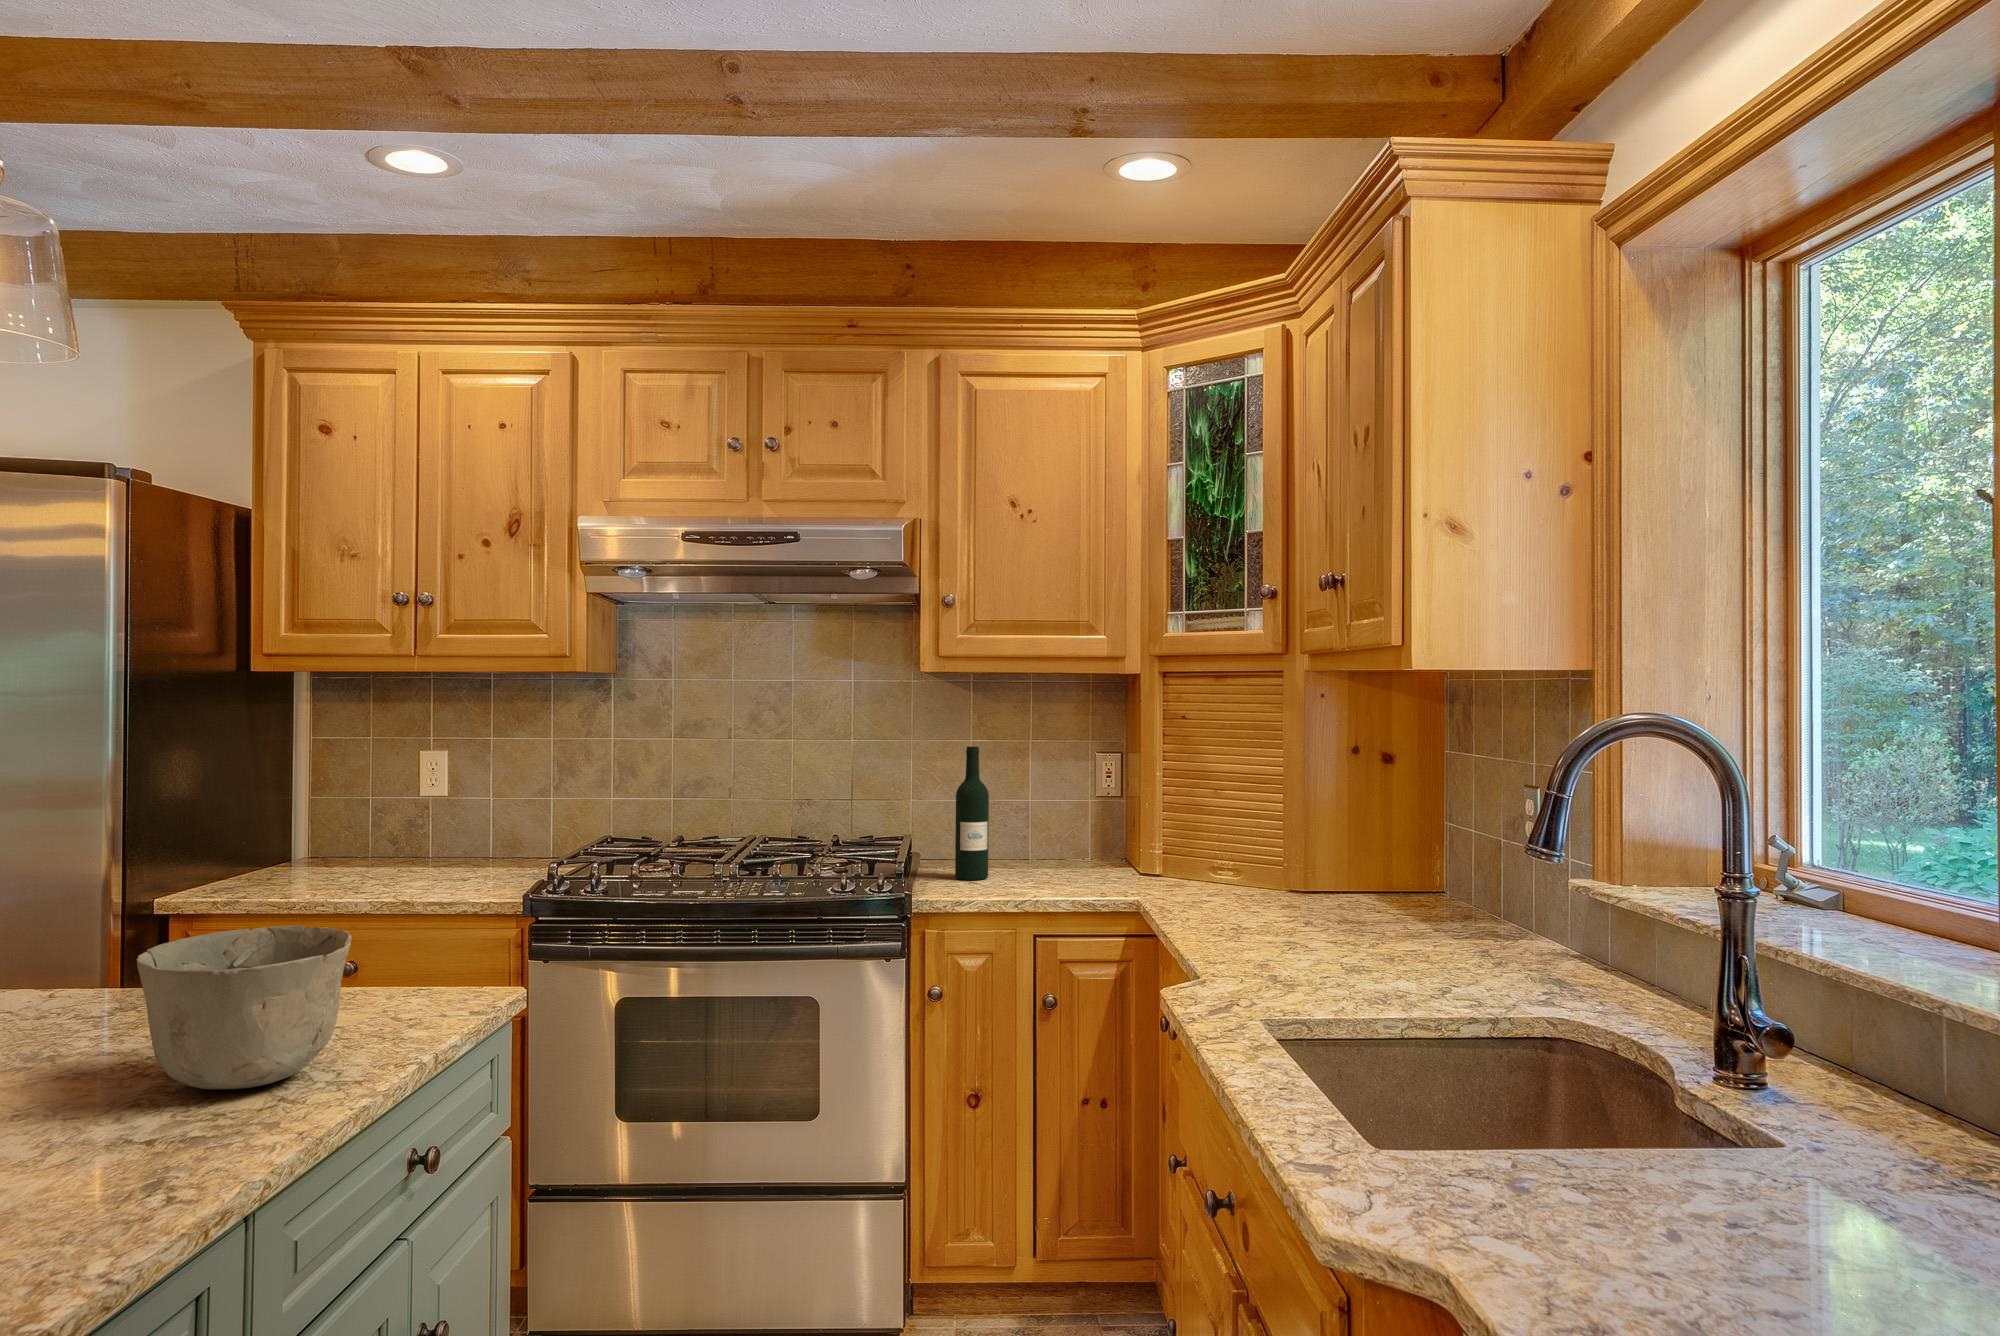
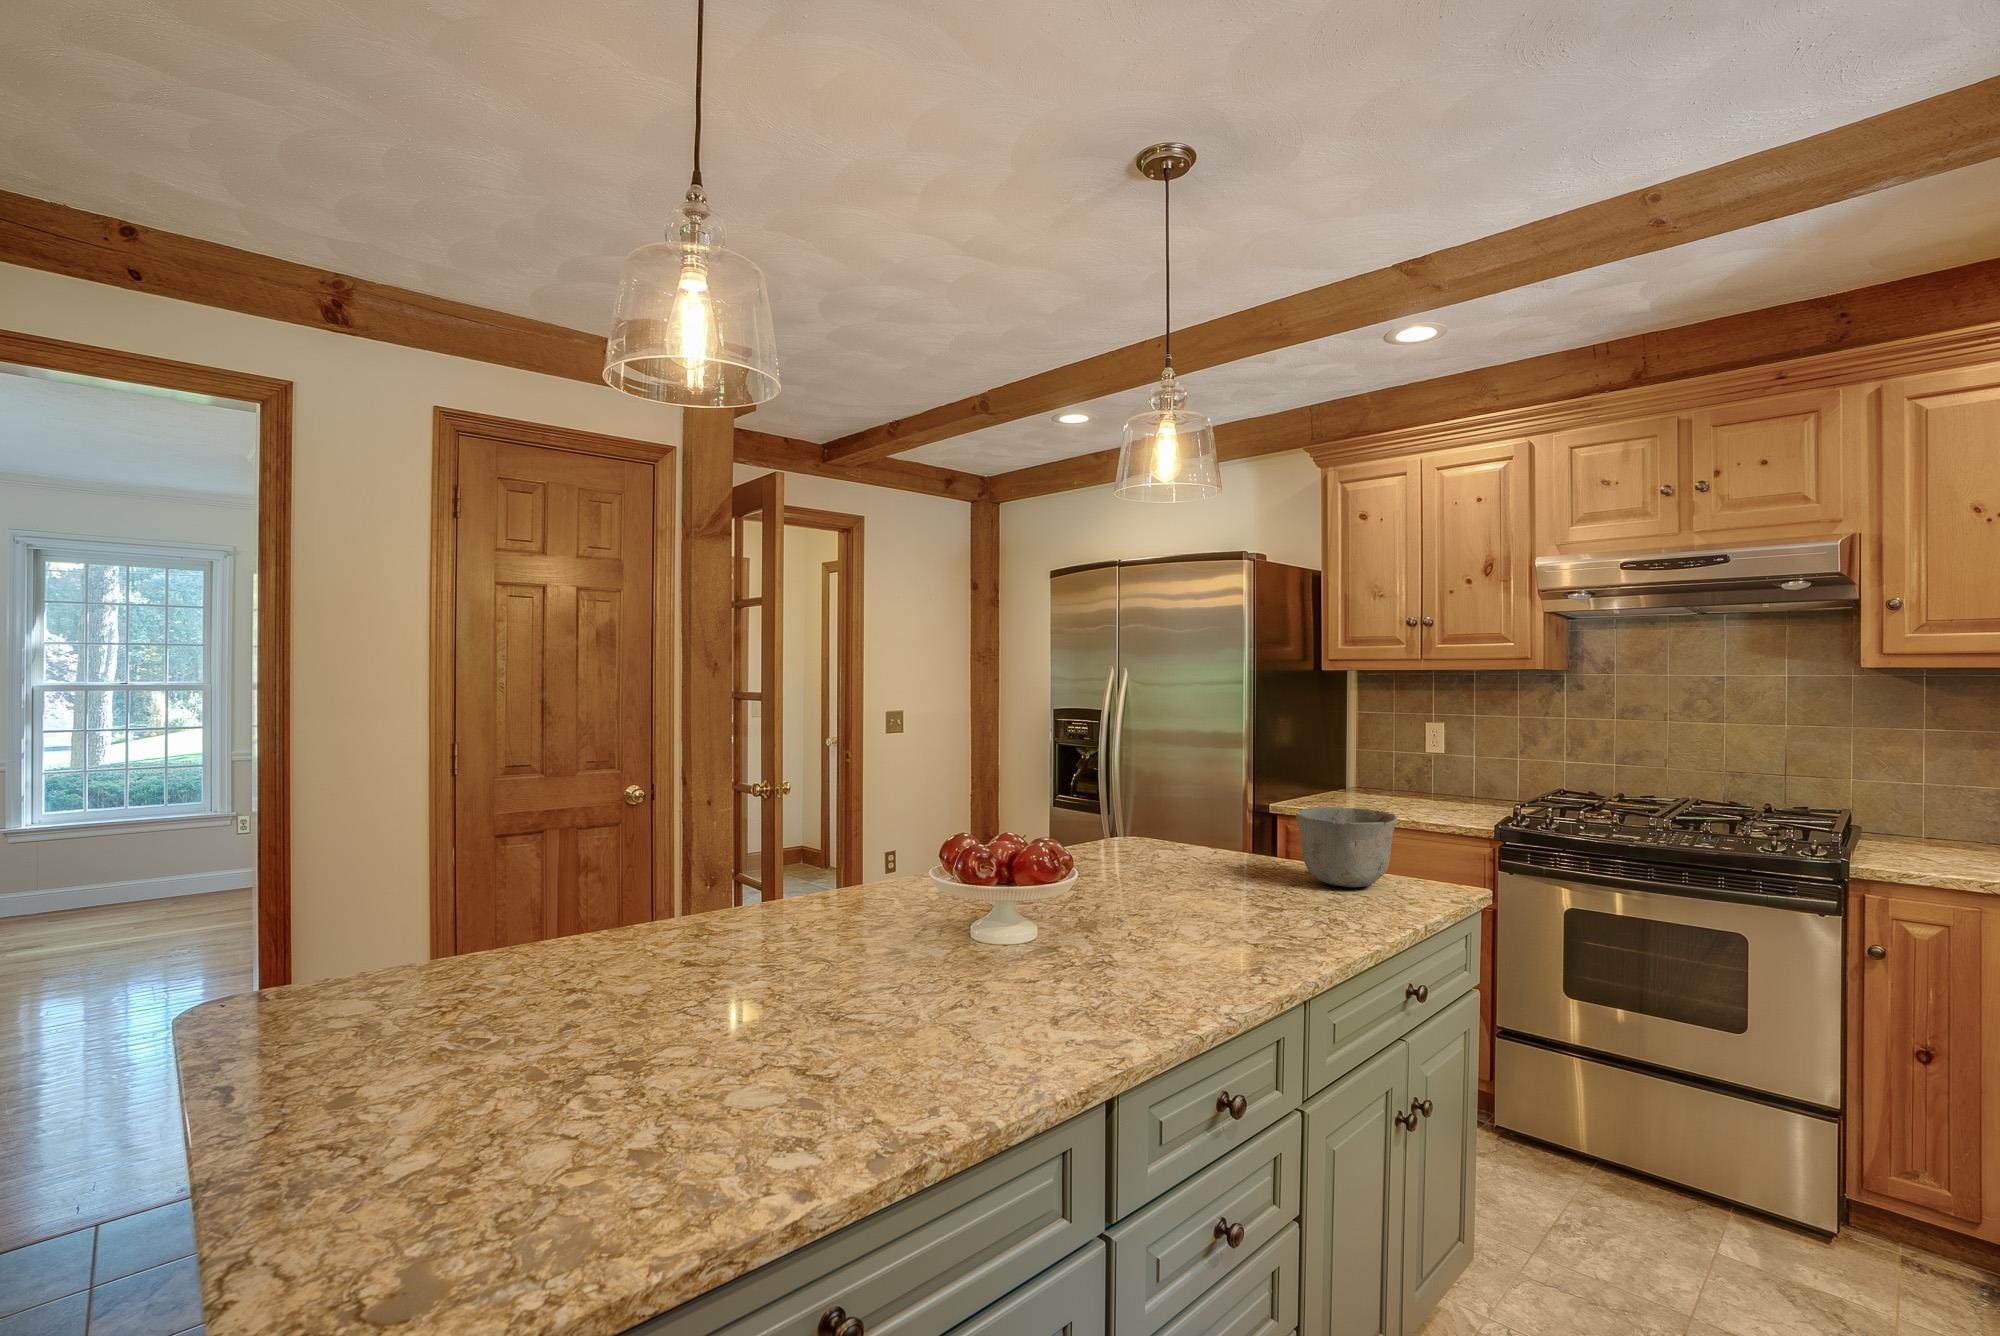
wine bottle: present [955,747,989,880] -> none [1909,737,1951,862]

